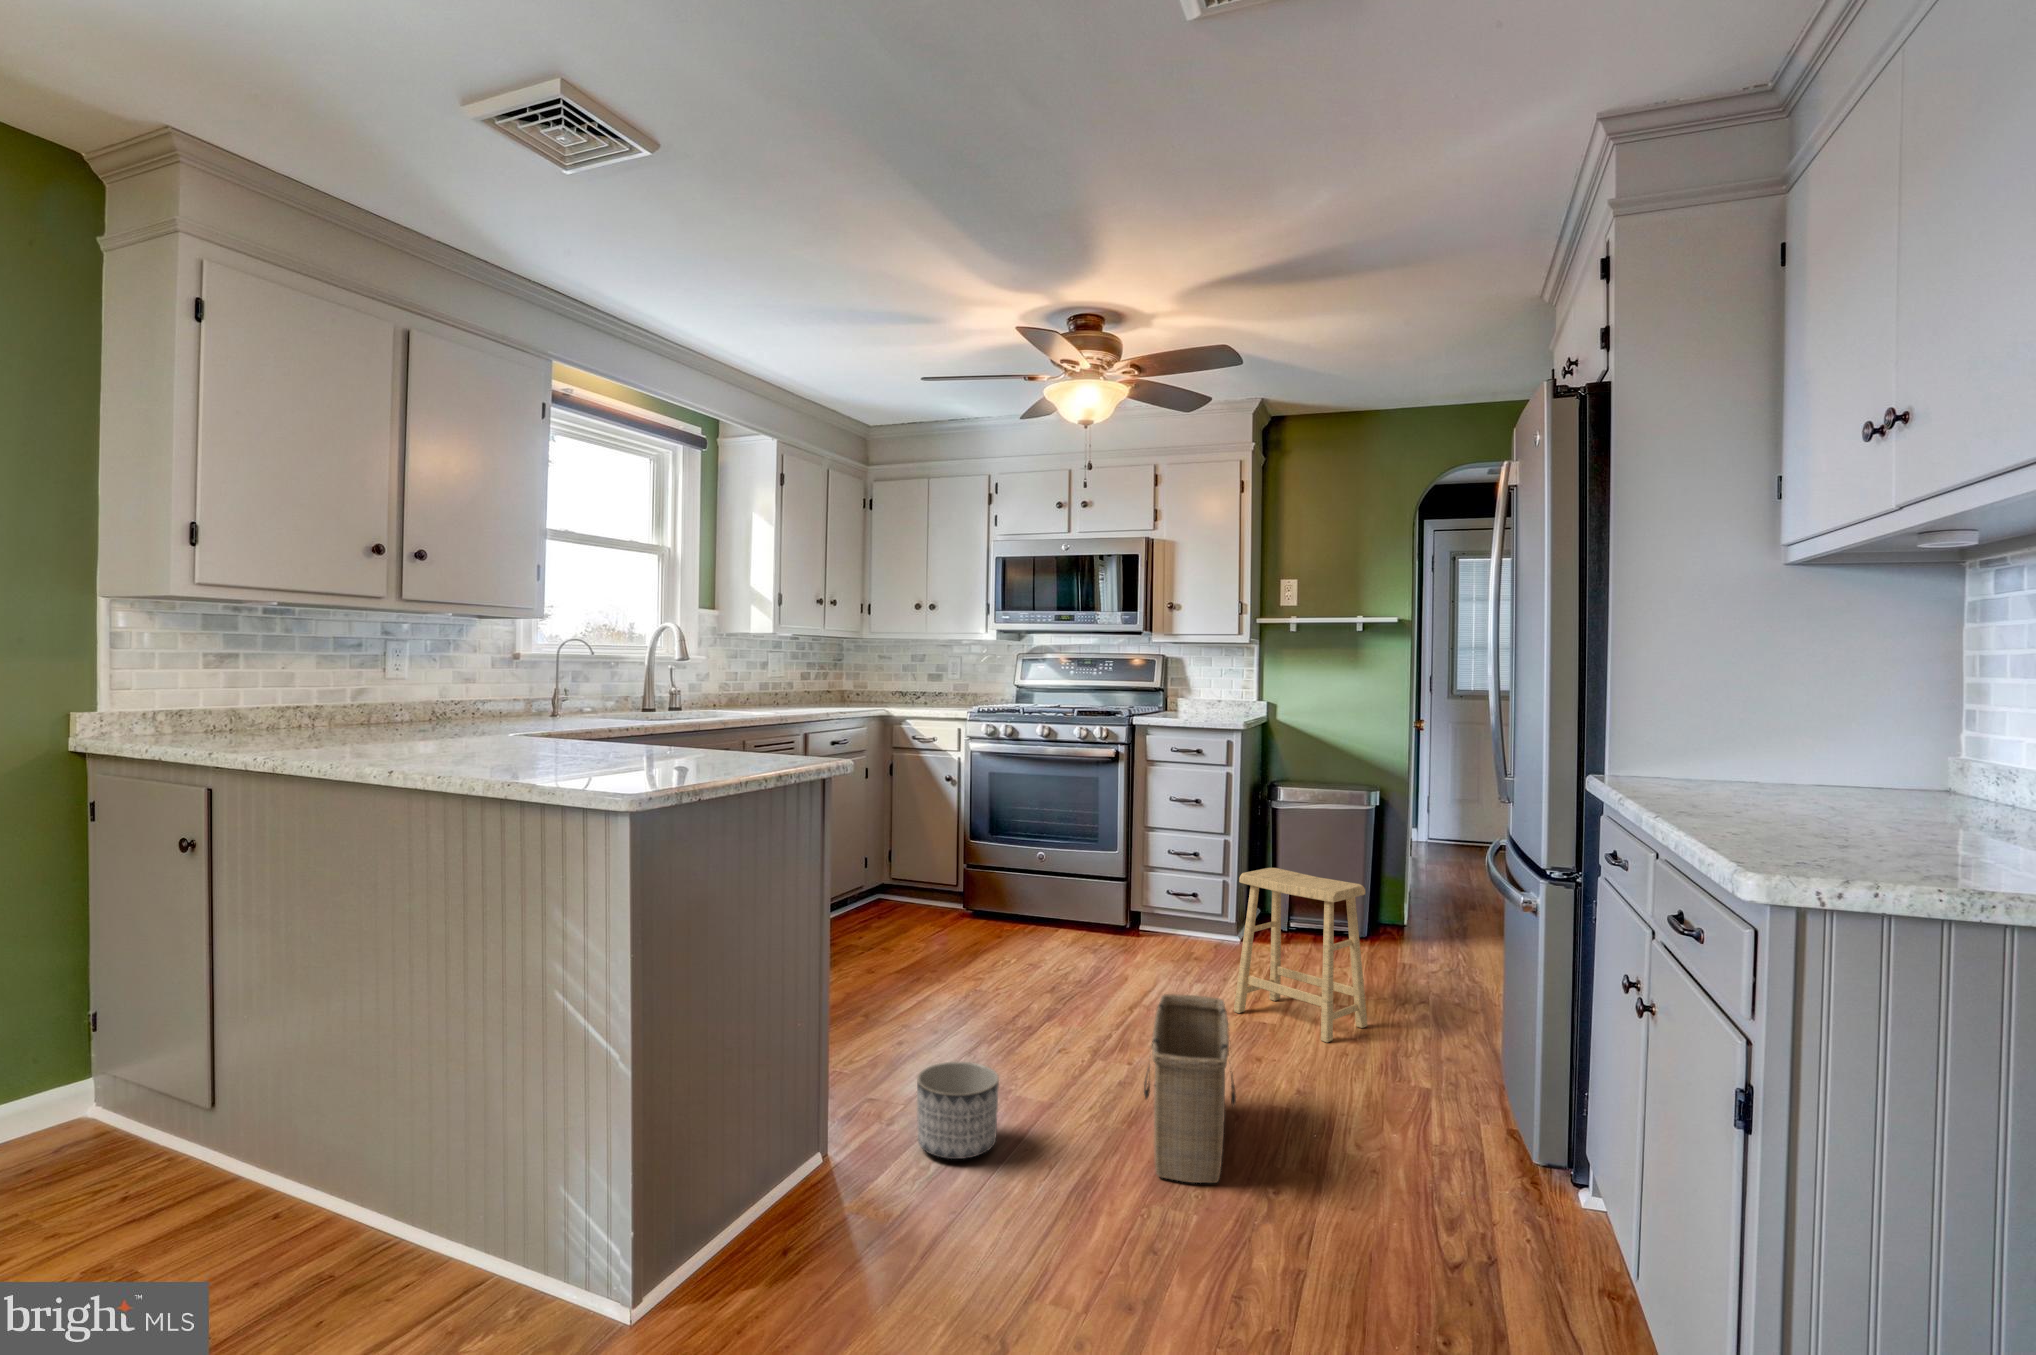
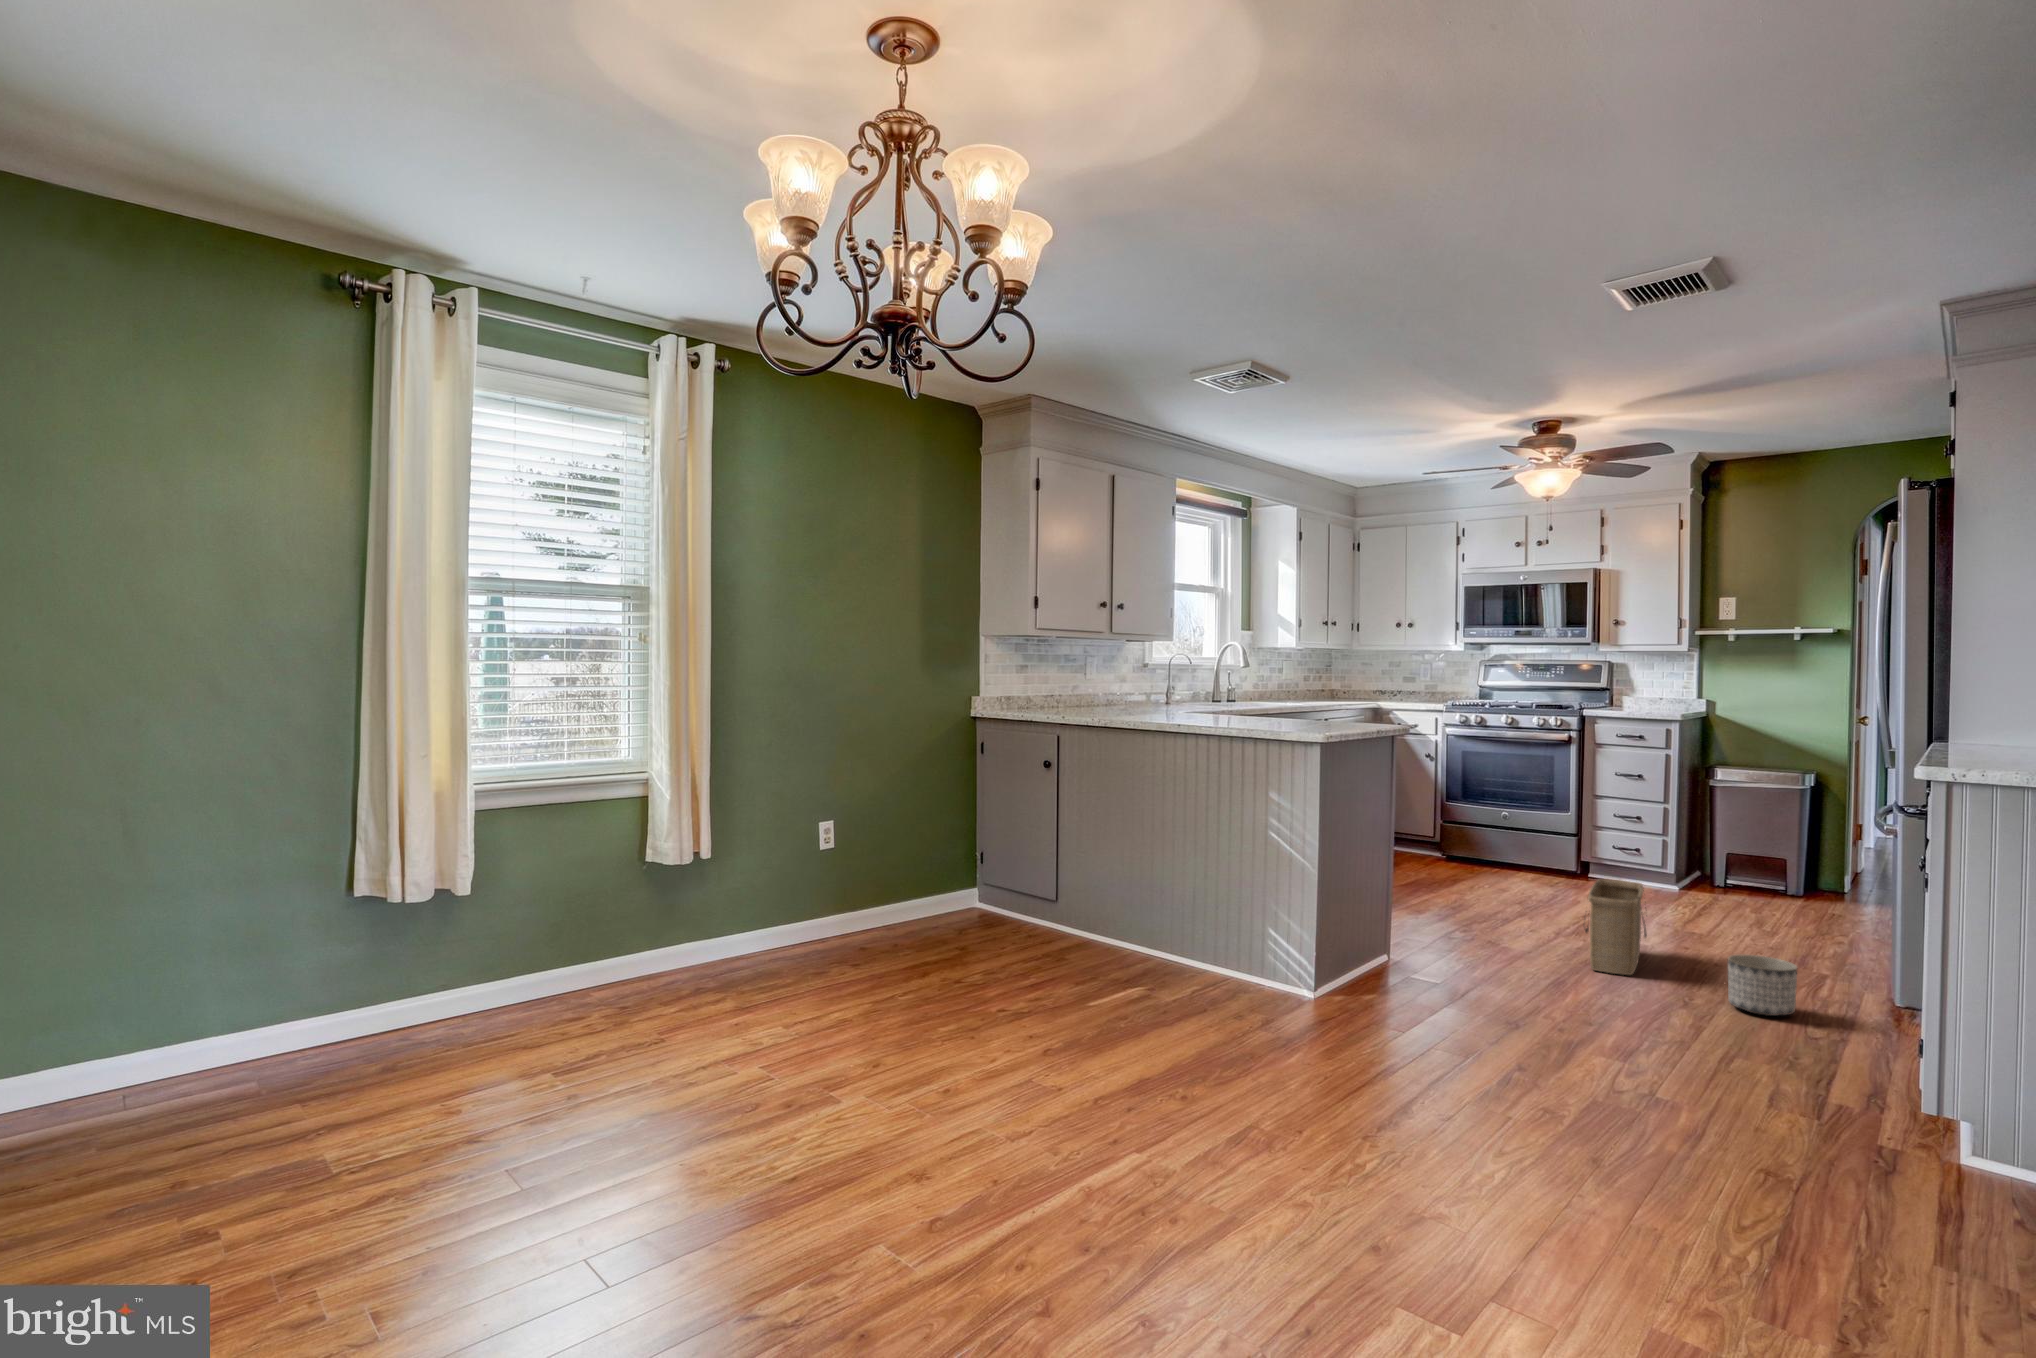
footstool: present [1234,868,1368,1043] -> none [1662,818,1774,937]
planter: present [917,1062,999,1159] -> present [1728,954,1797,1016]

